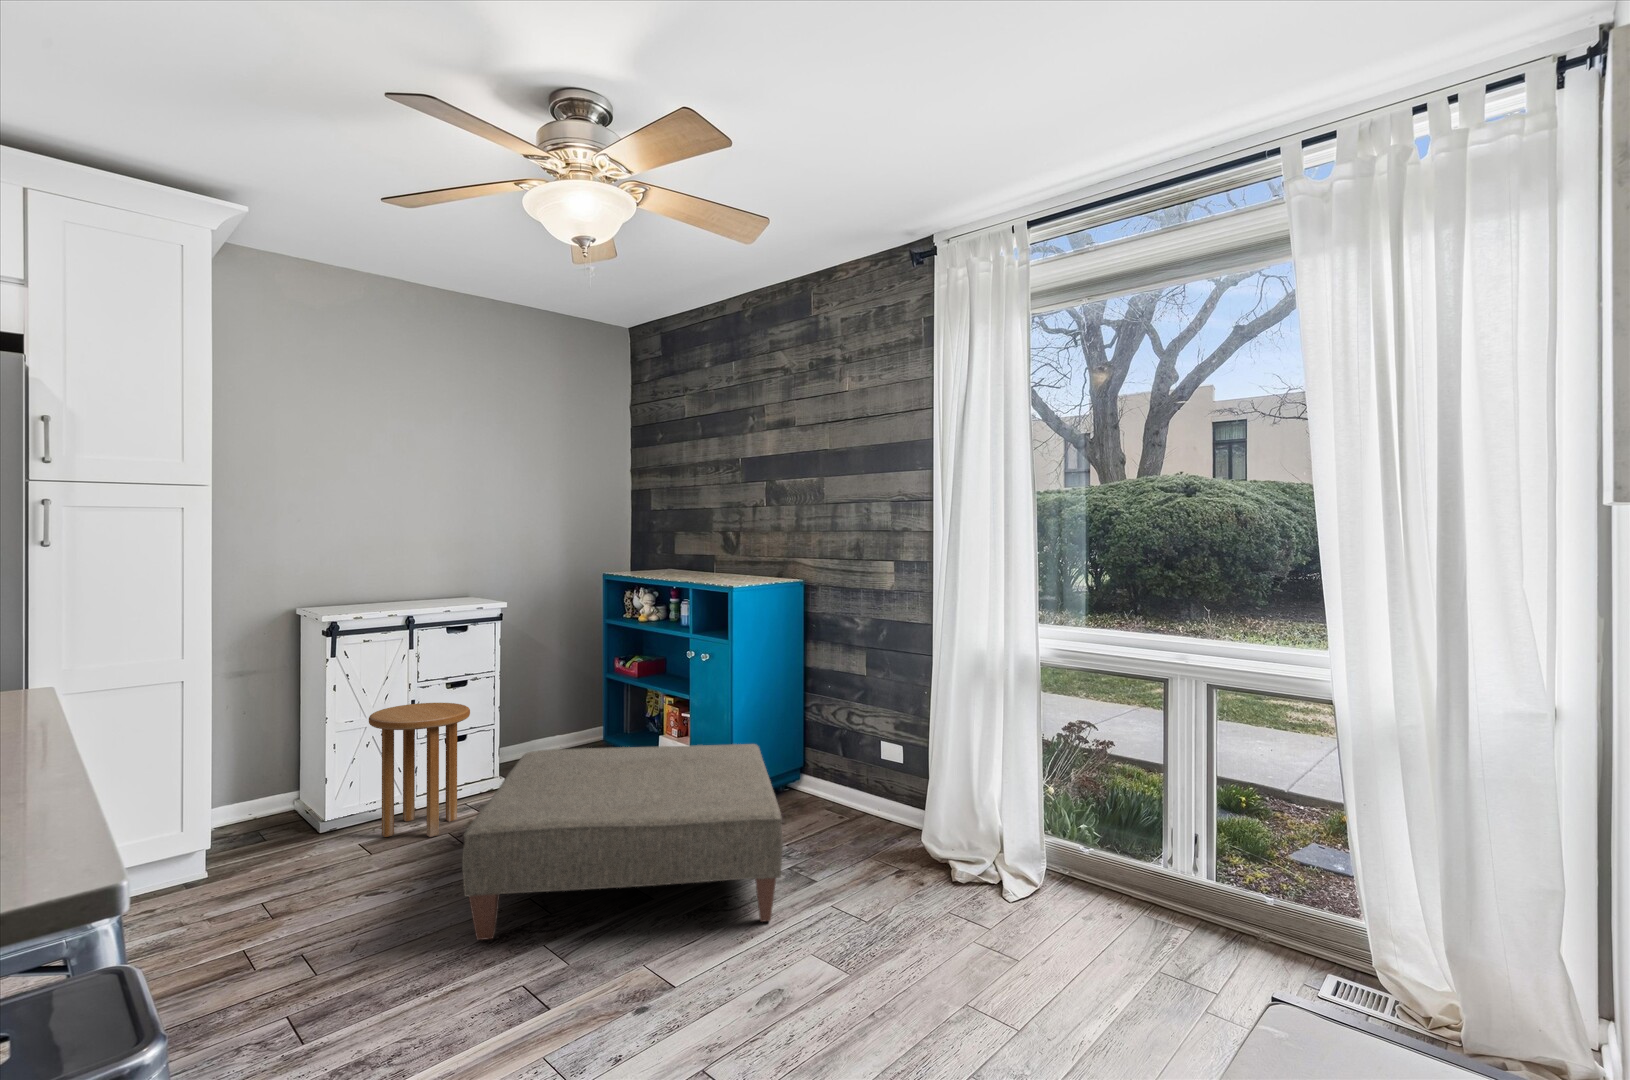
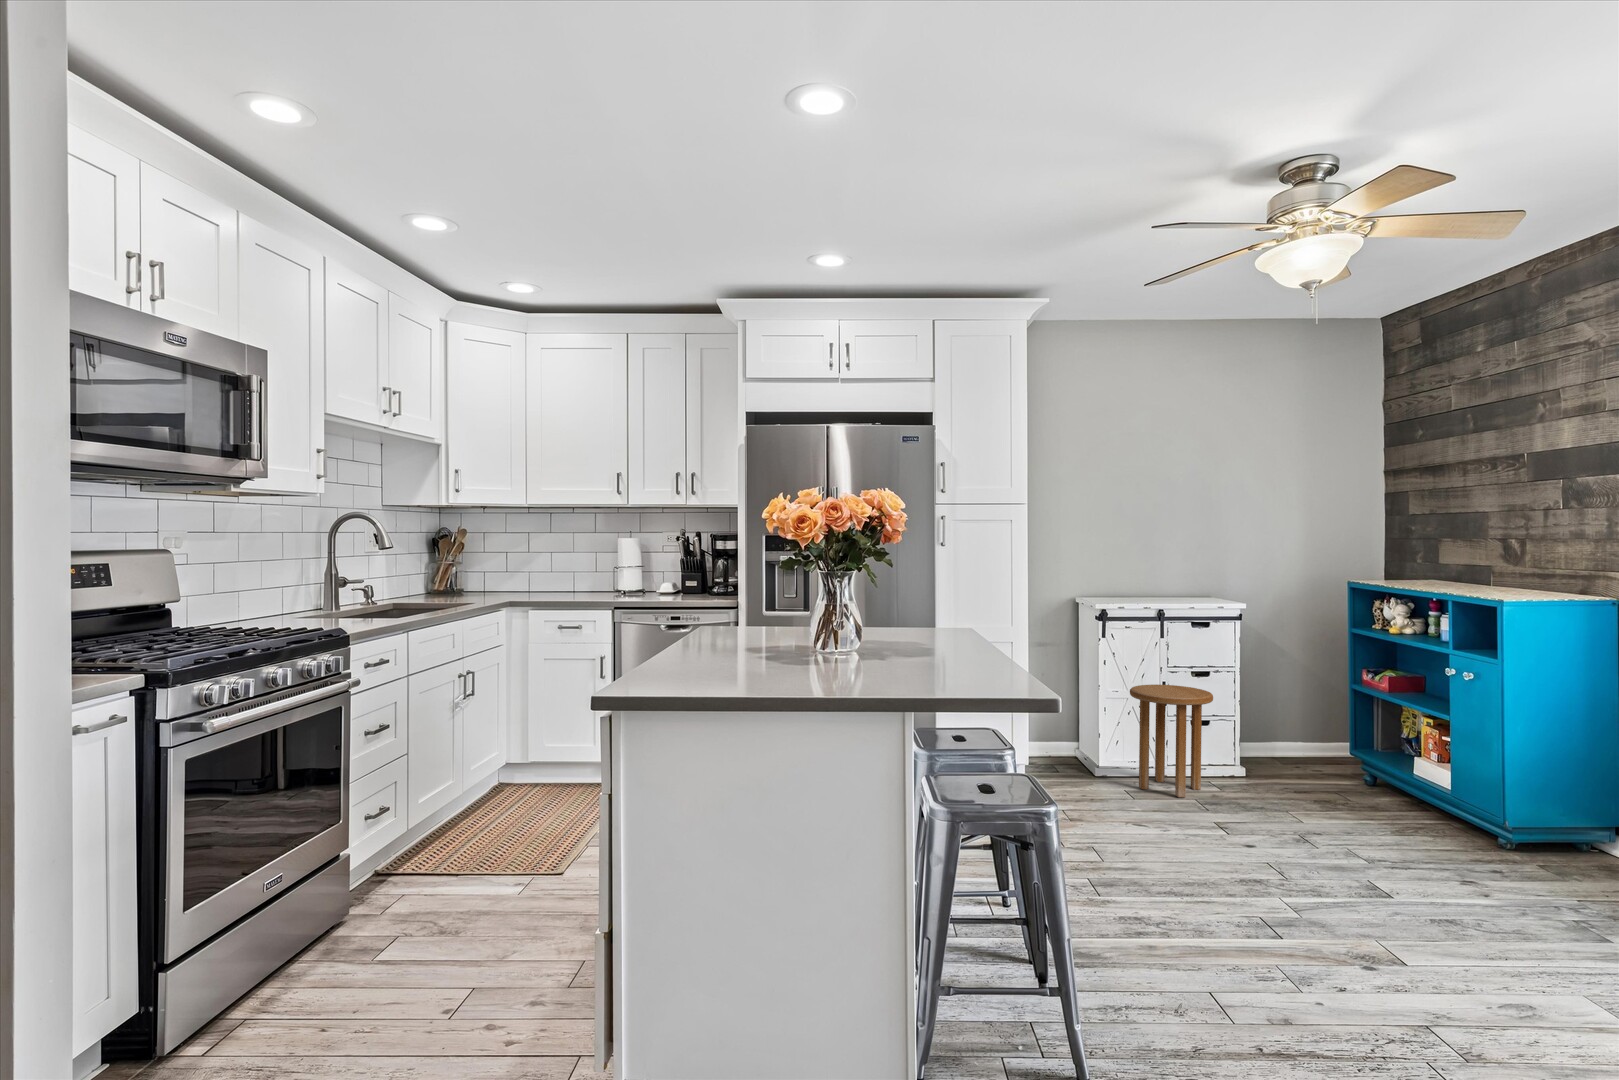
ottoman: present [462,744,783,940] -> none [1209,740,1551,949]

